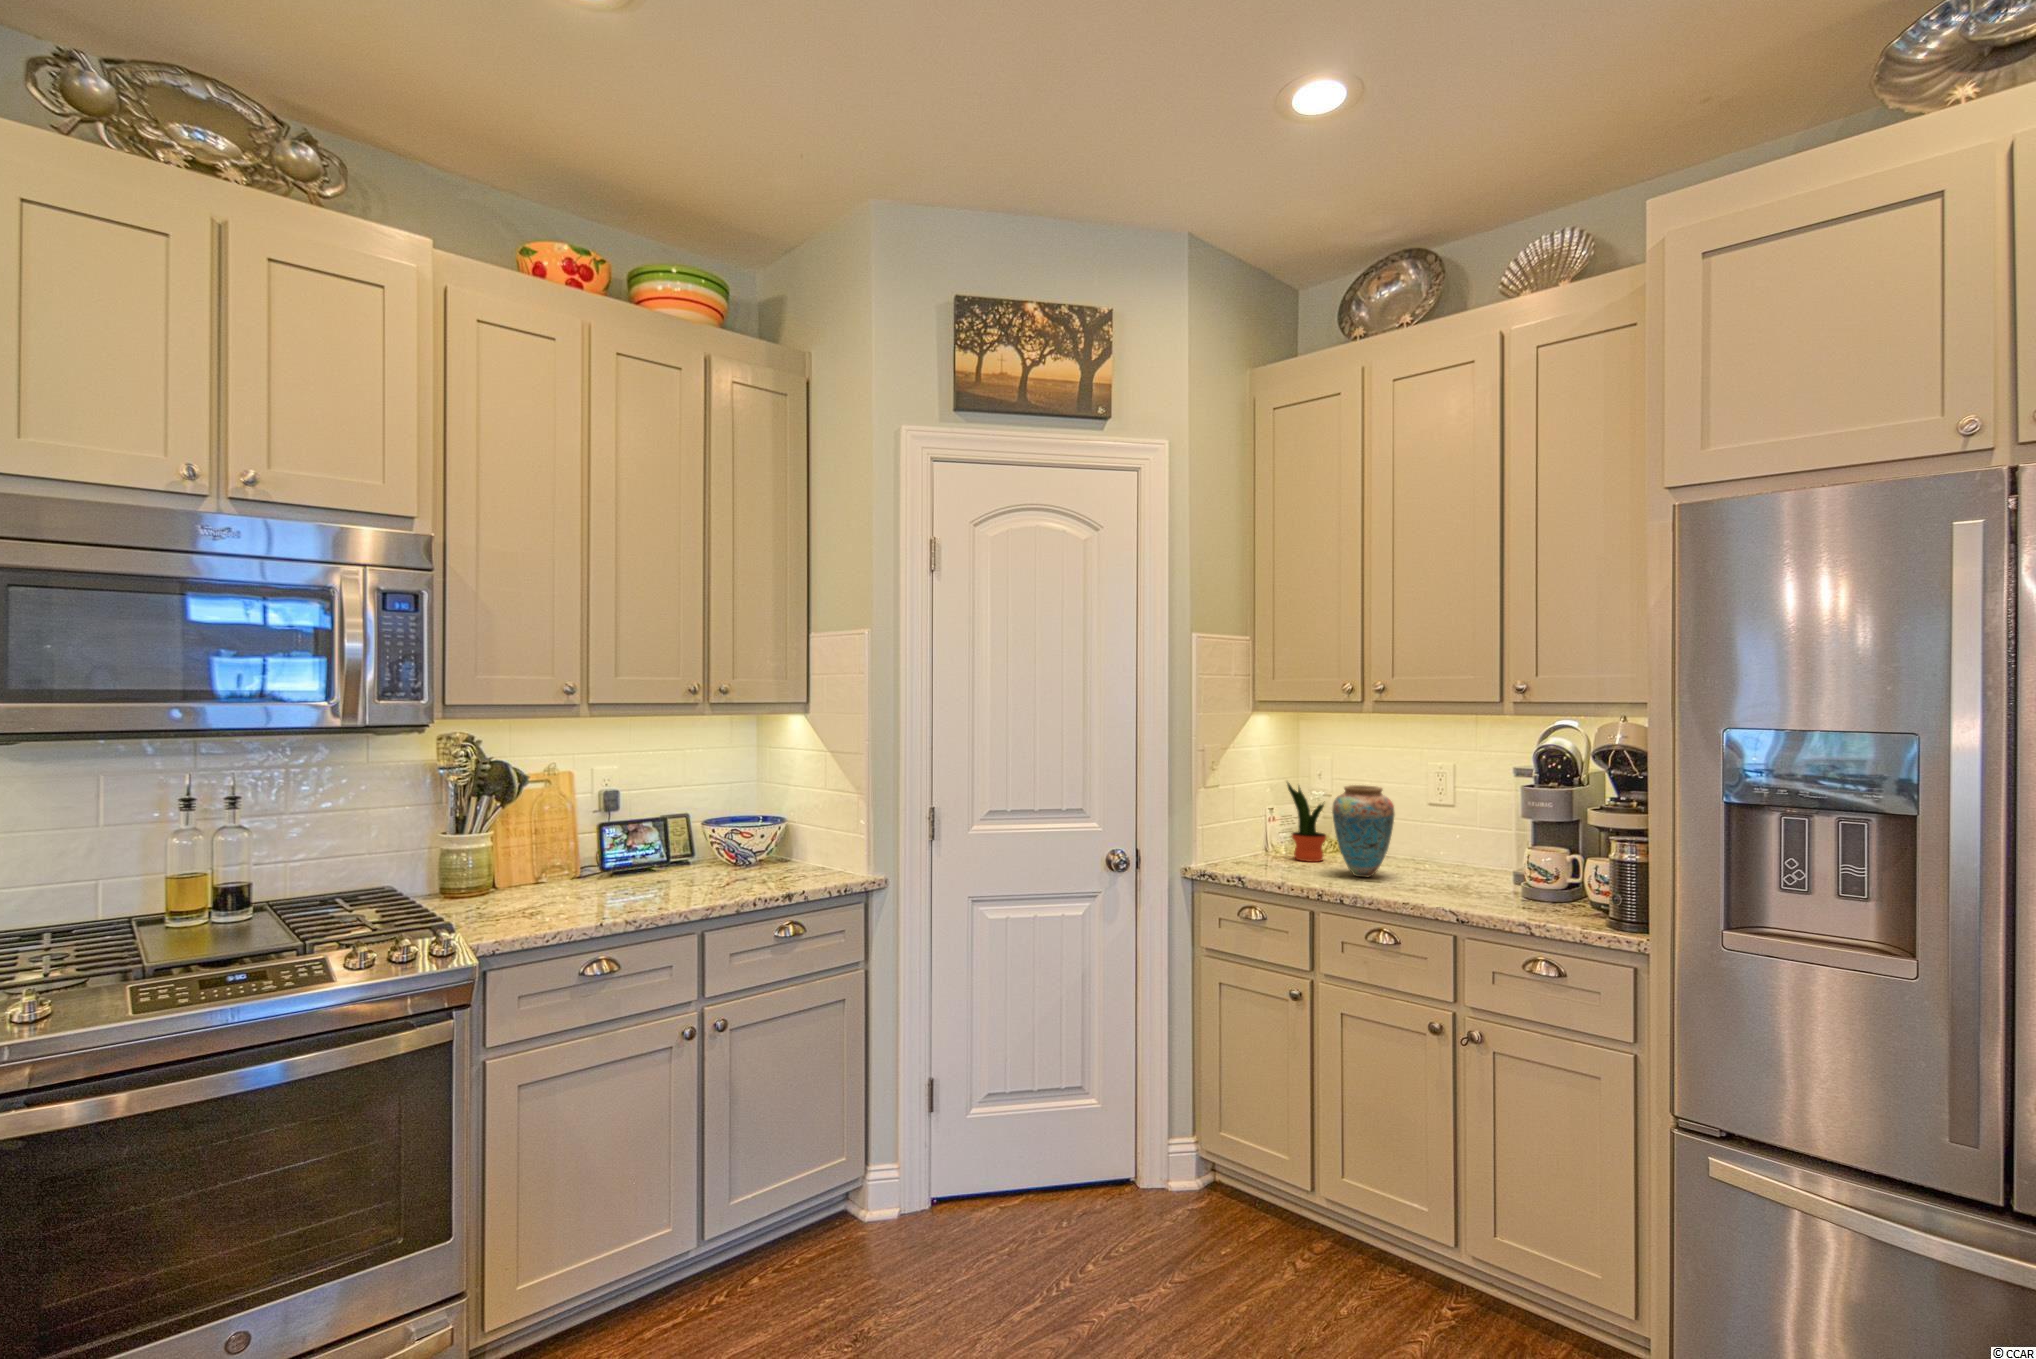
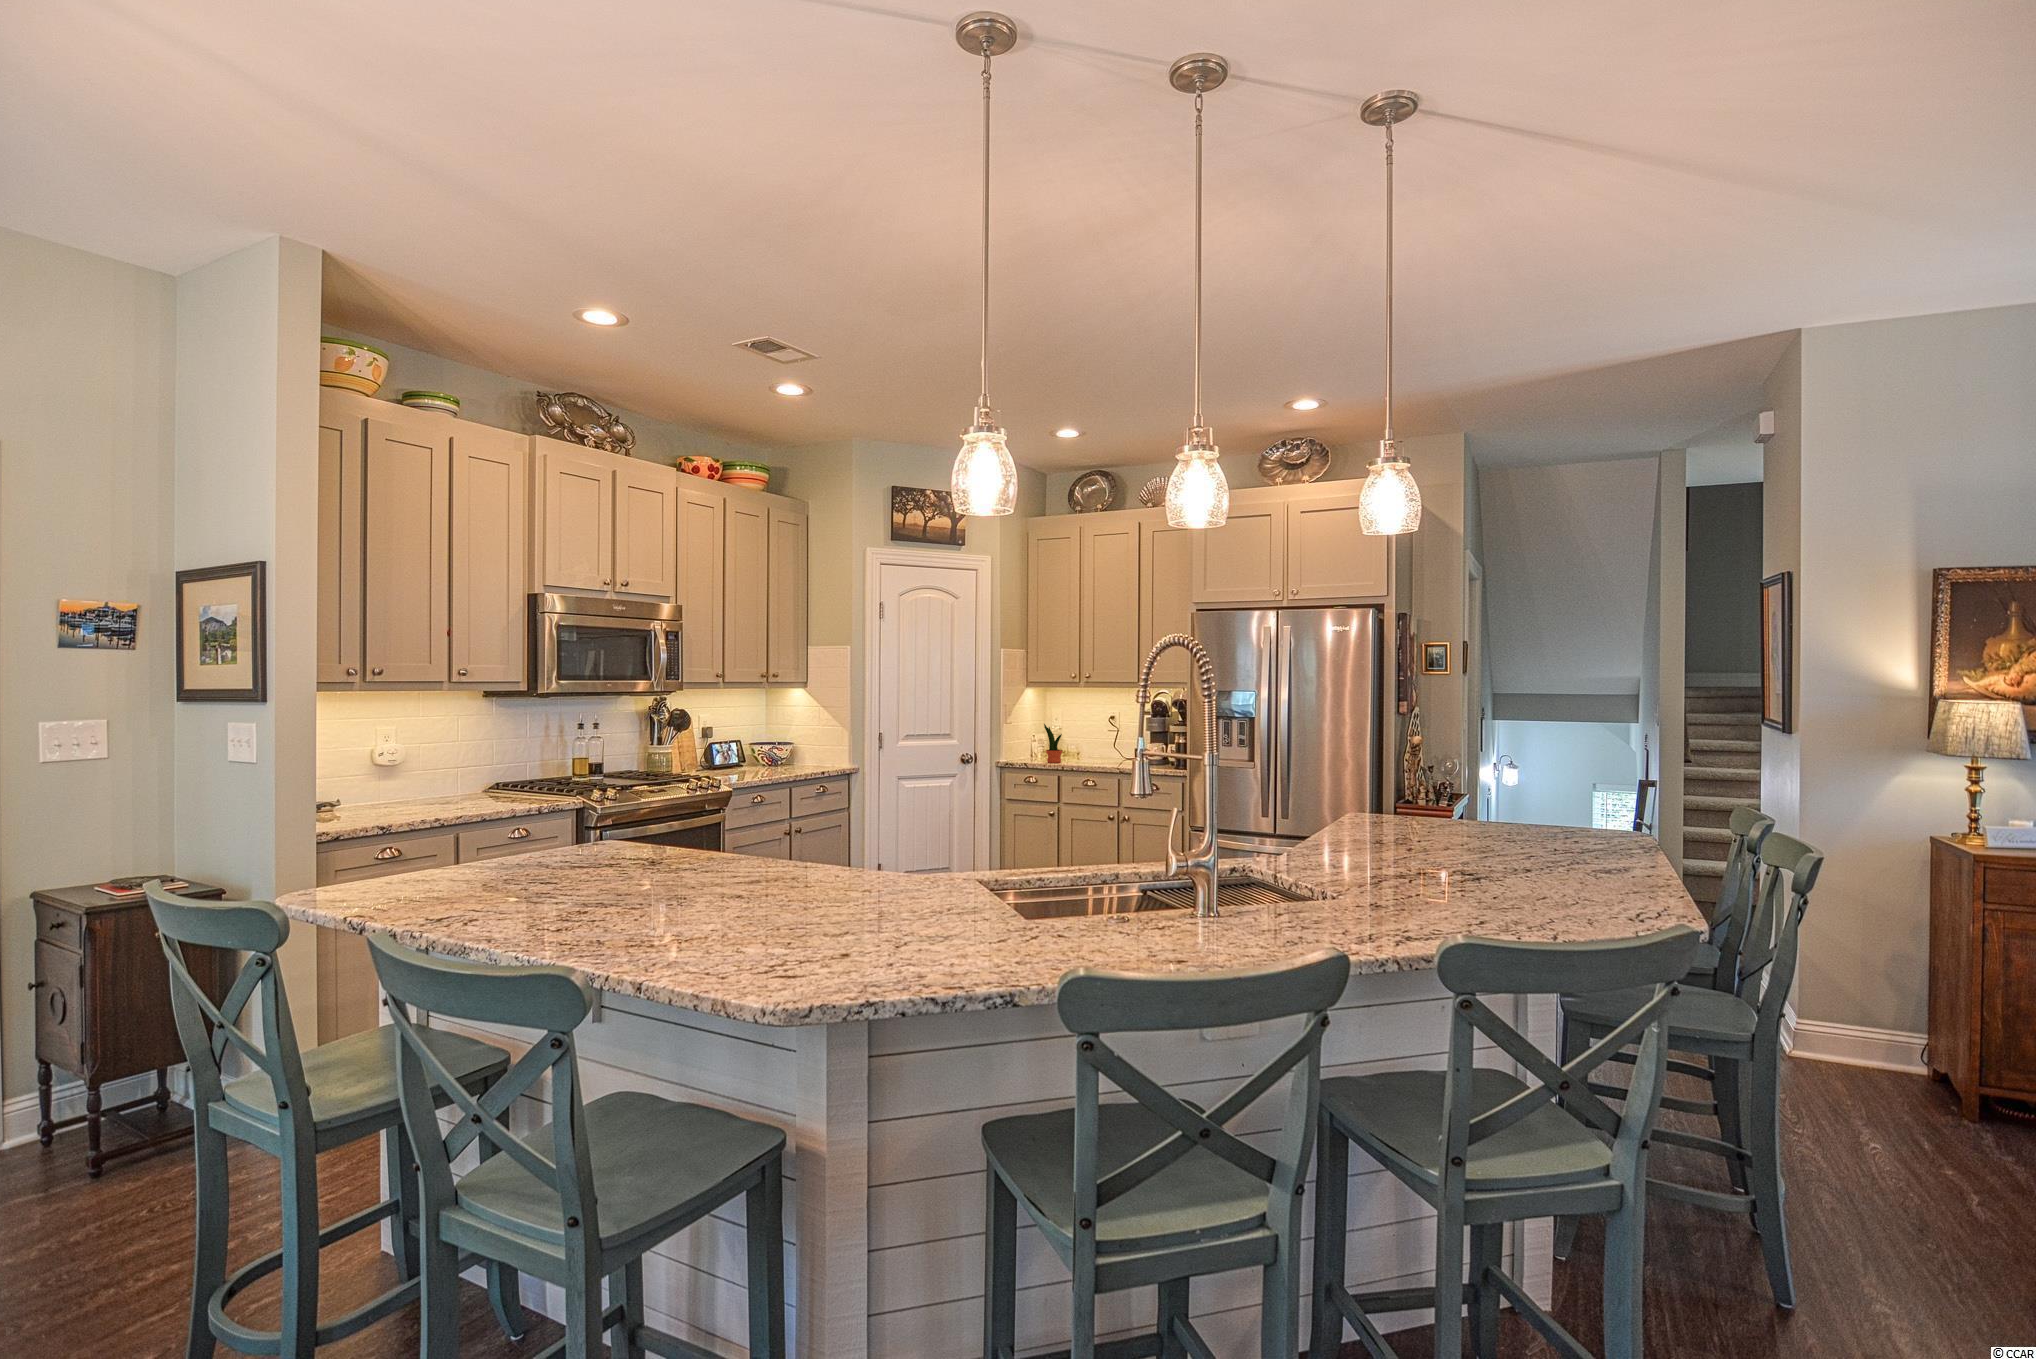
vase: present [1332,785,1395,877] -> none [1066,723,1094,765]

